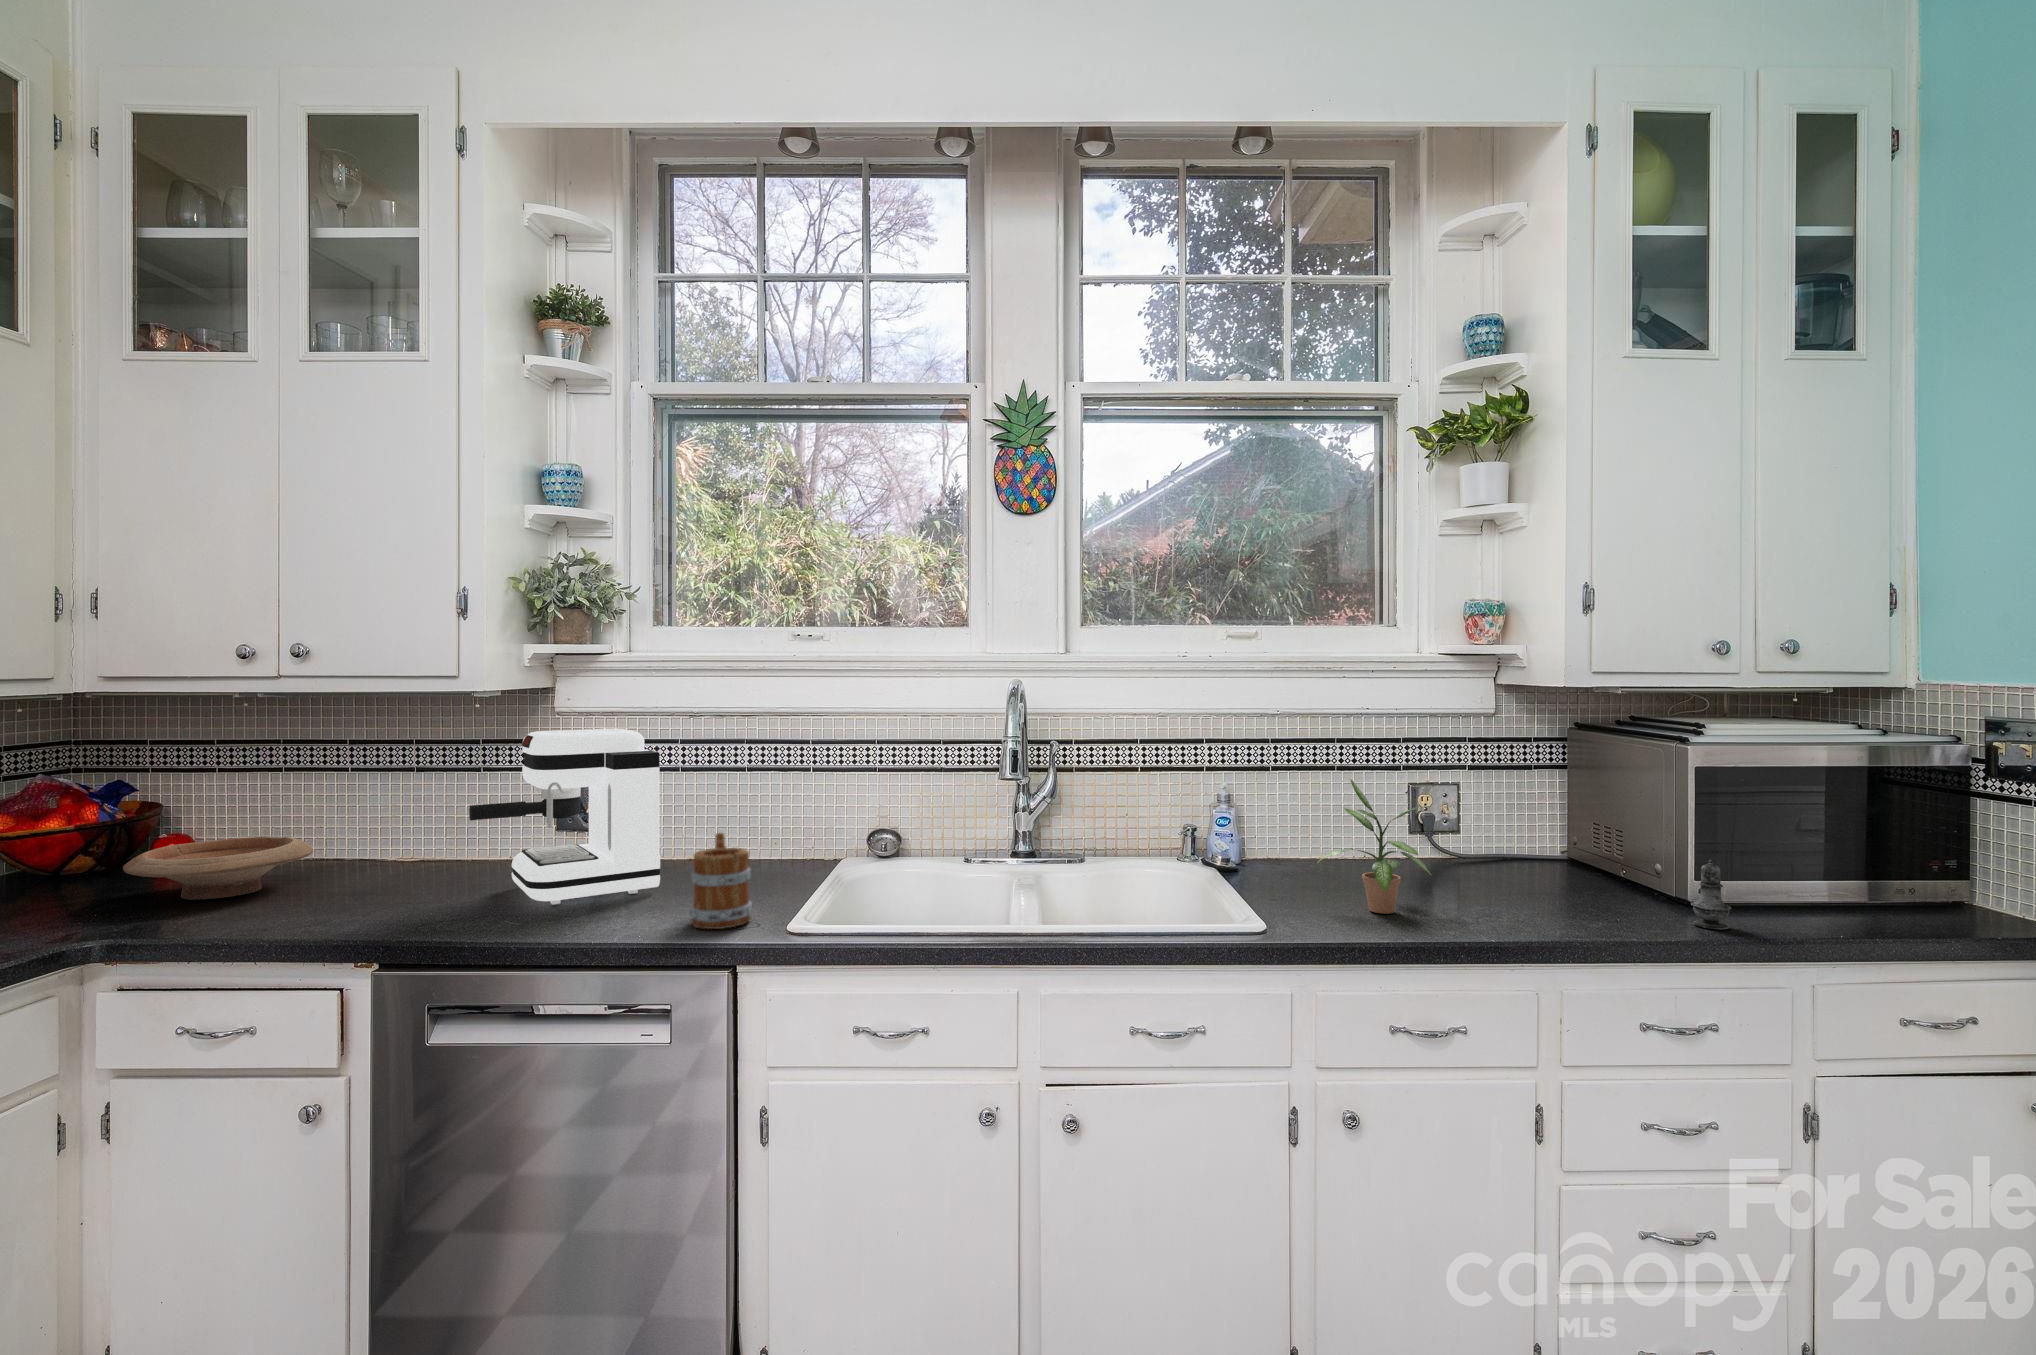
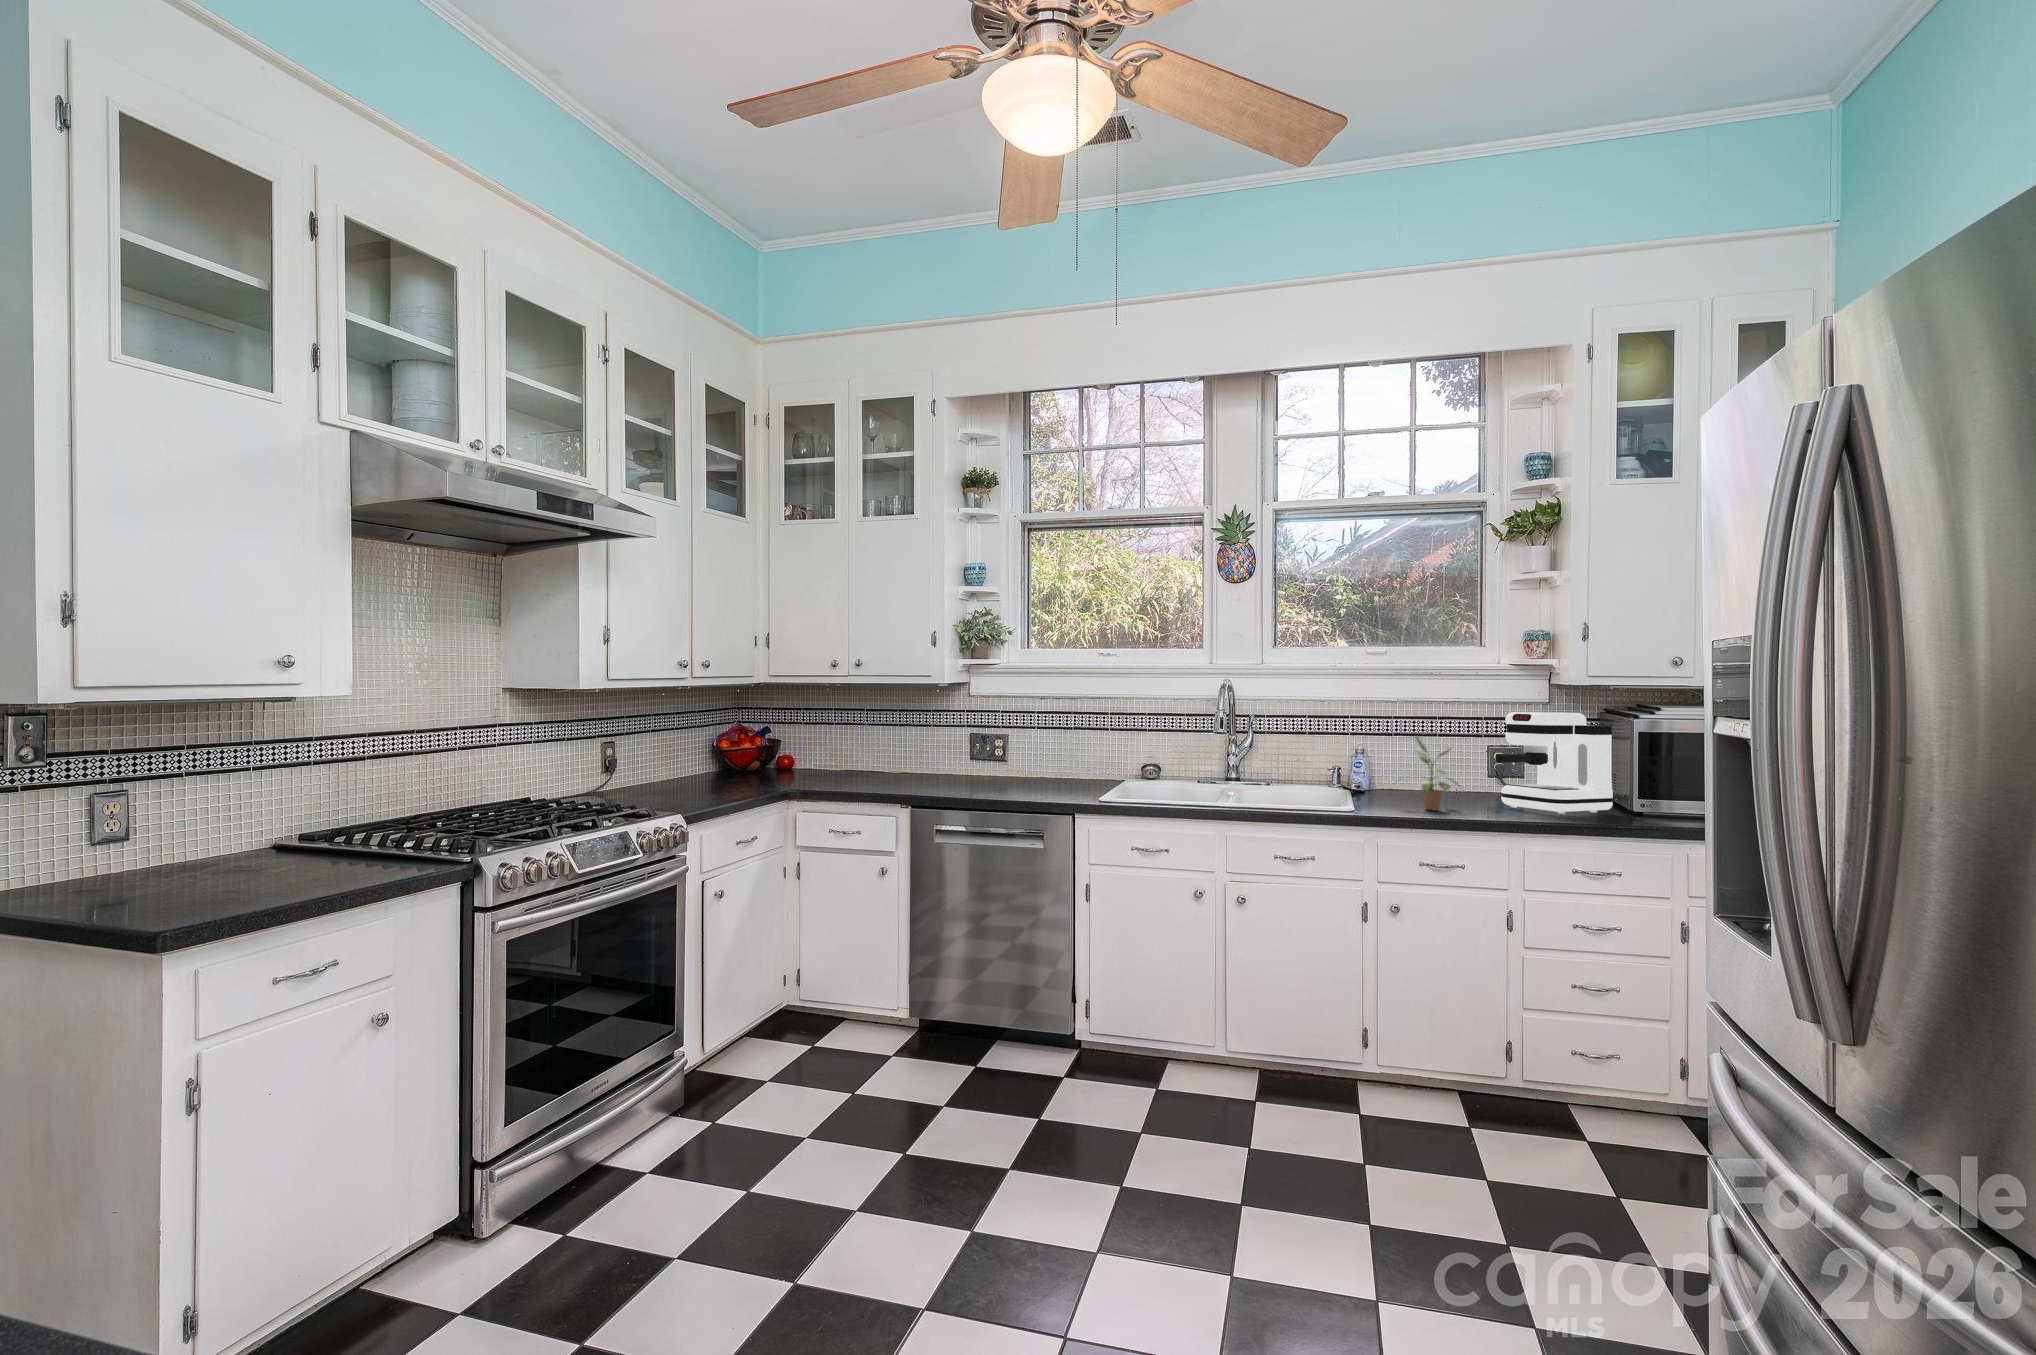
coffee maker: present [469,729,660,905] -> present [1495,712,1613,814]
mug: present [690,833,752,929] -> none [1053,754,1083,797]
wooden bowl: present [123,837,313,900] -> none [792,755,863,780]
salt shaker: present [1691,859,1731,929] -> none [1621,783,1643,823]

